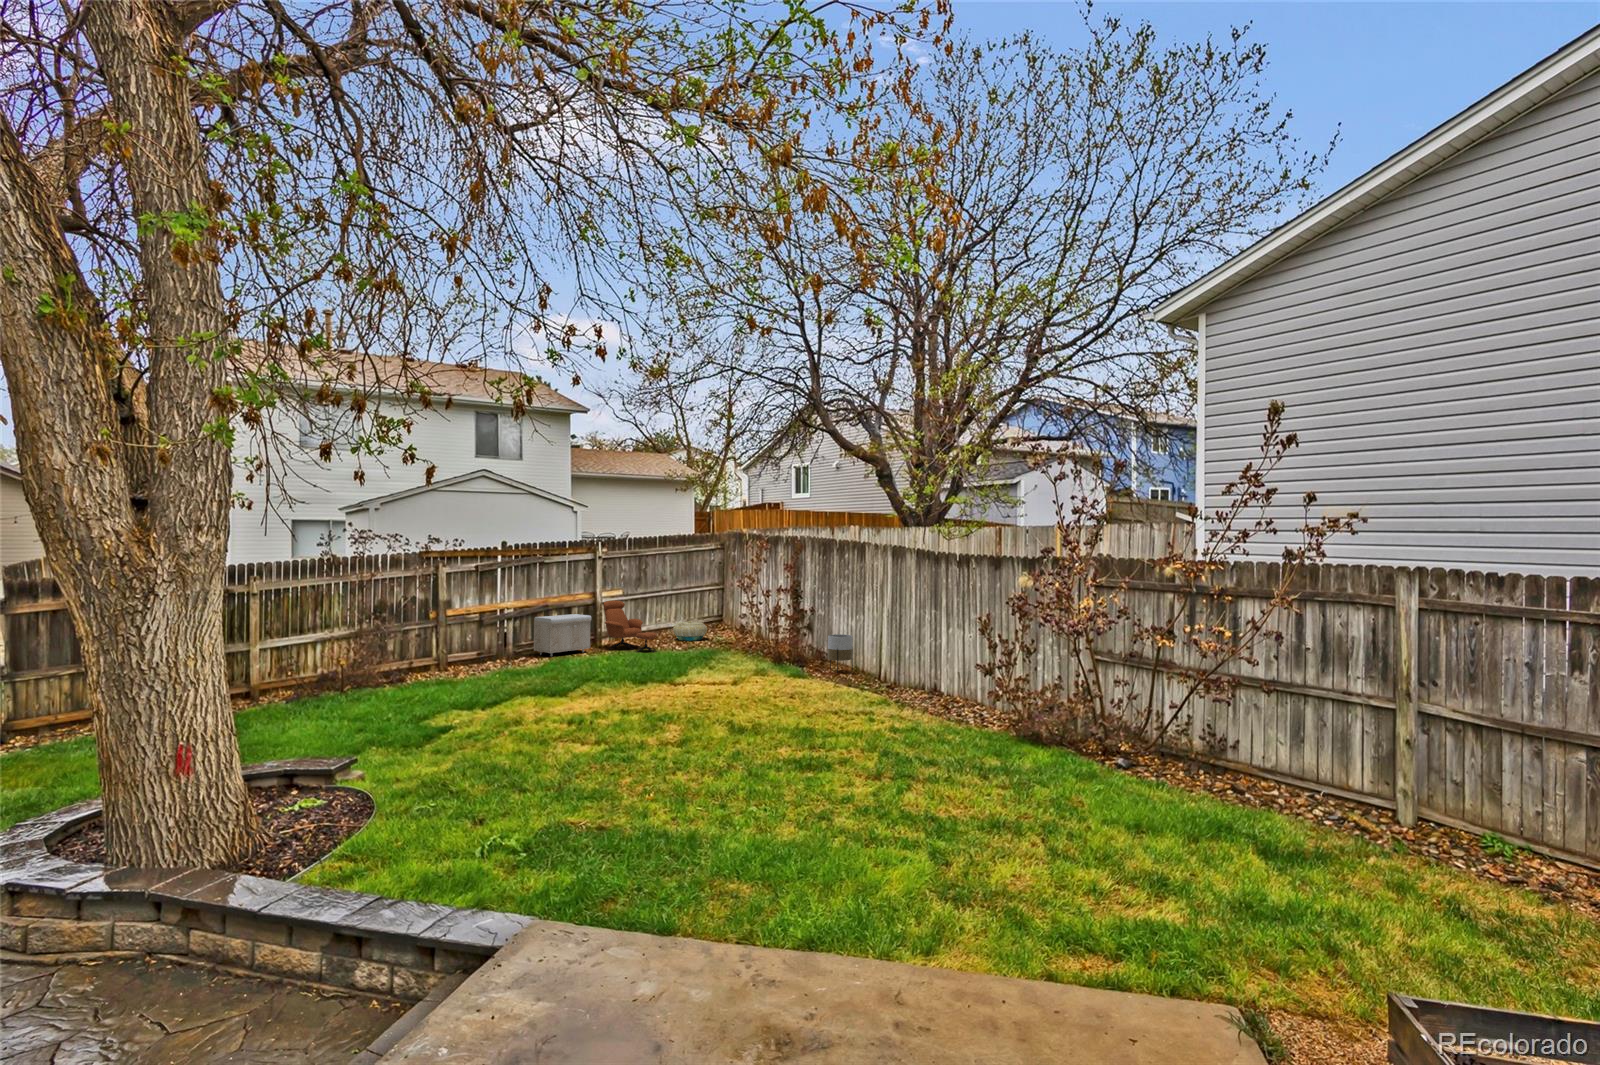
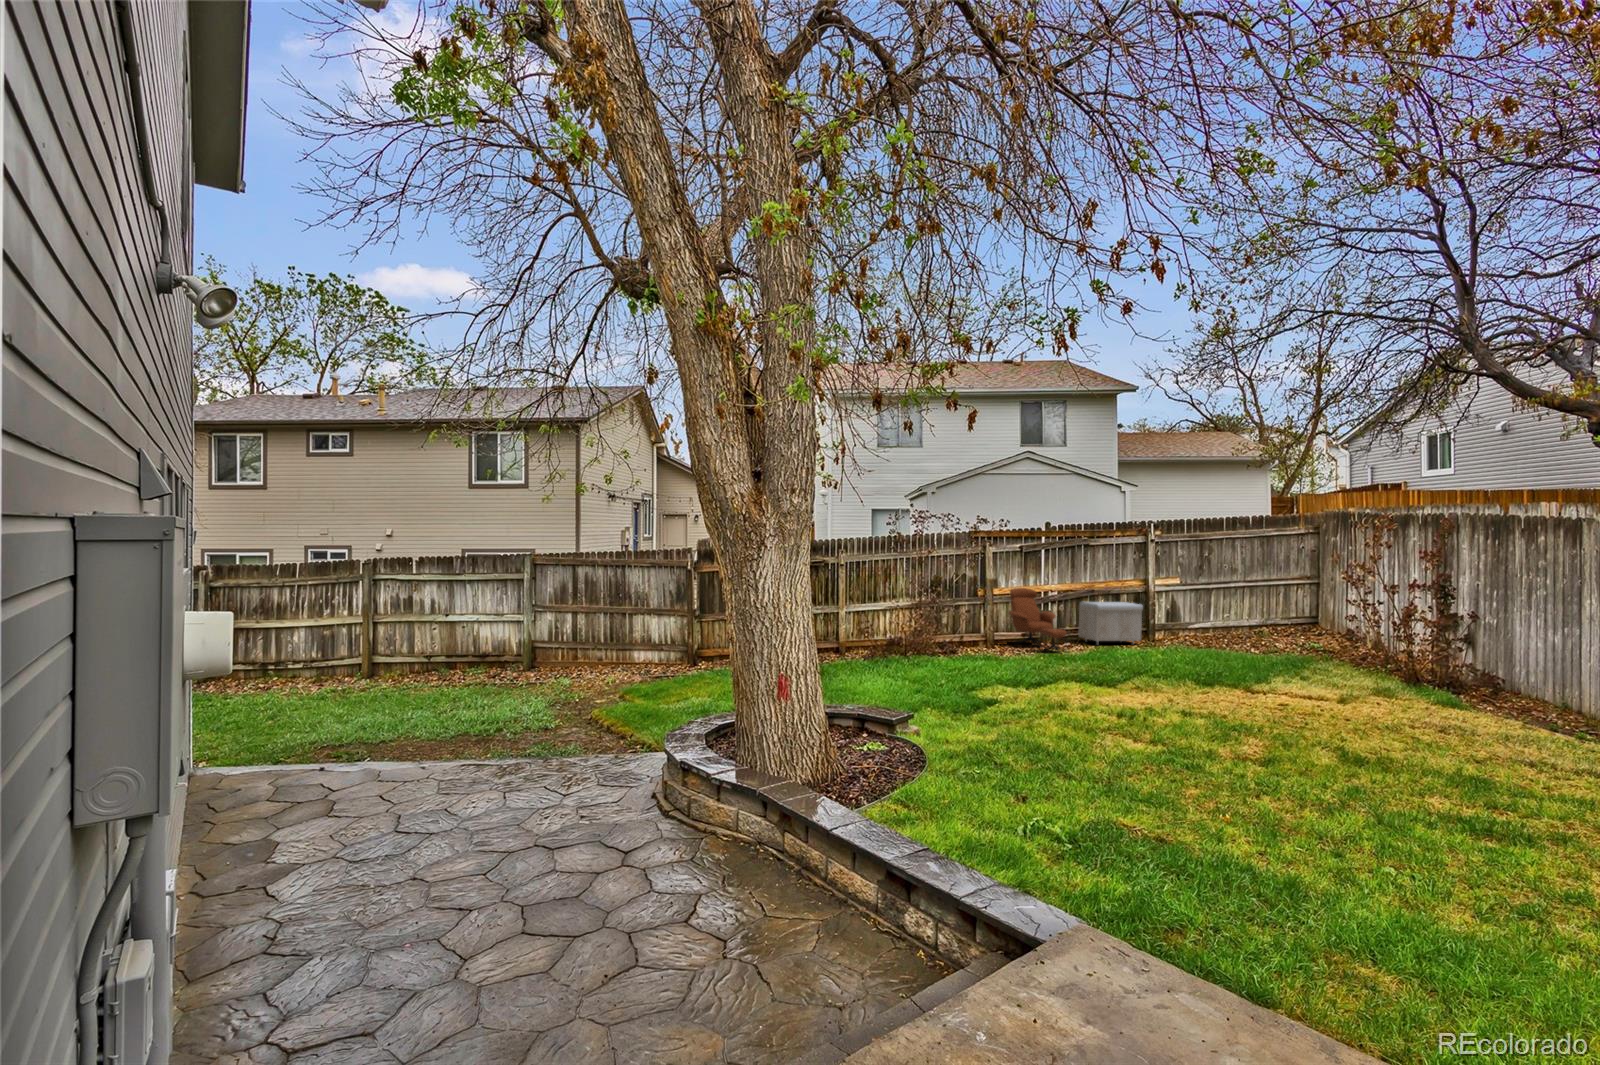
lounge chair: present [604,600,657,652] -> present [1009,588,1066,651]
basket: present [673,621,707,641] -> none [1245,621,1293,645]
planter: present [828,634,853,673] -> none [1496,655,1545,711]

